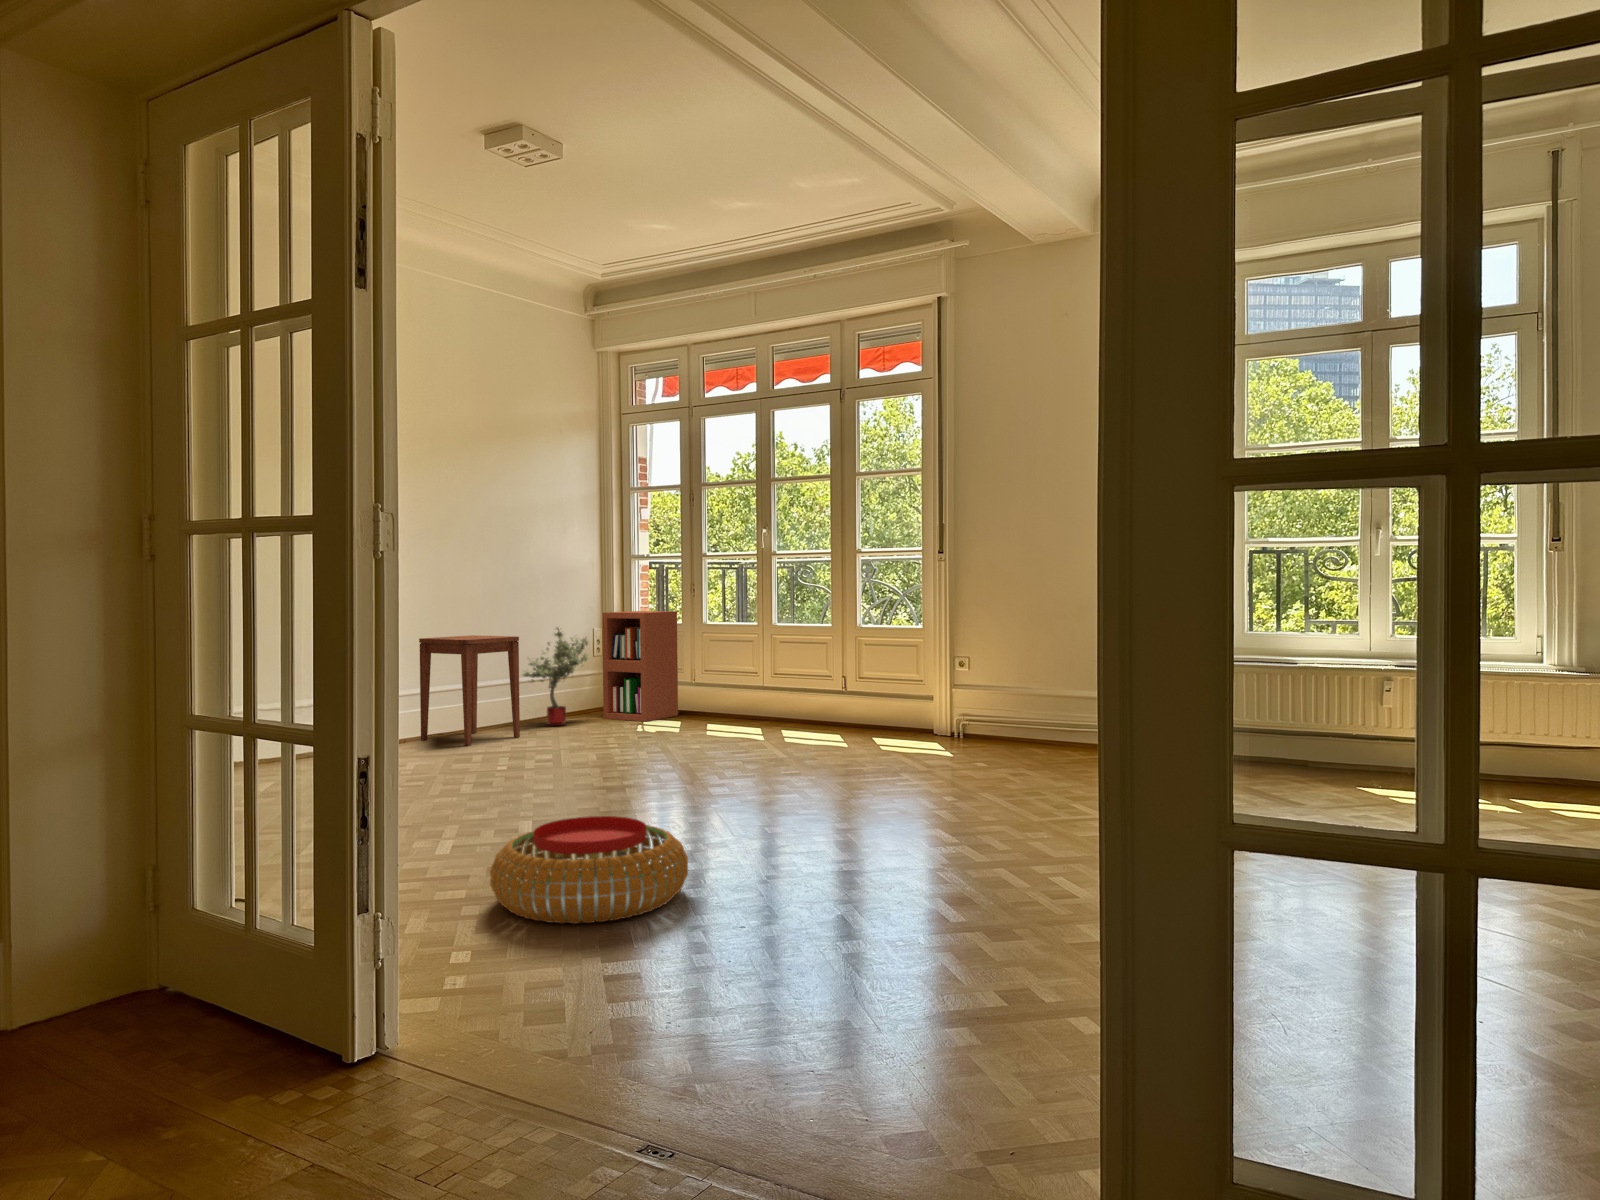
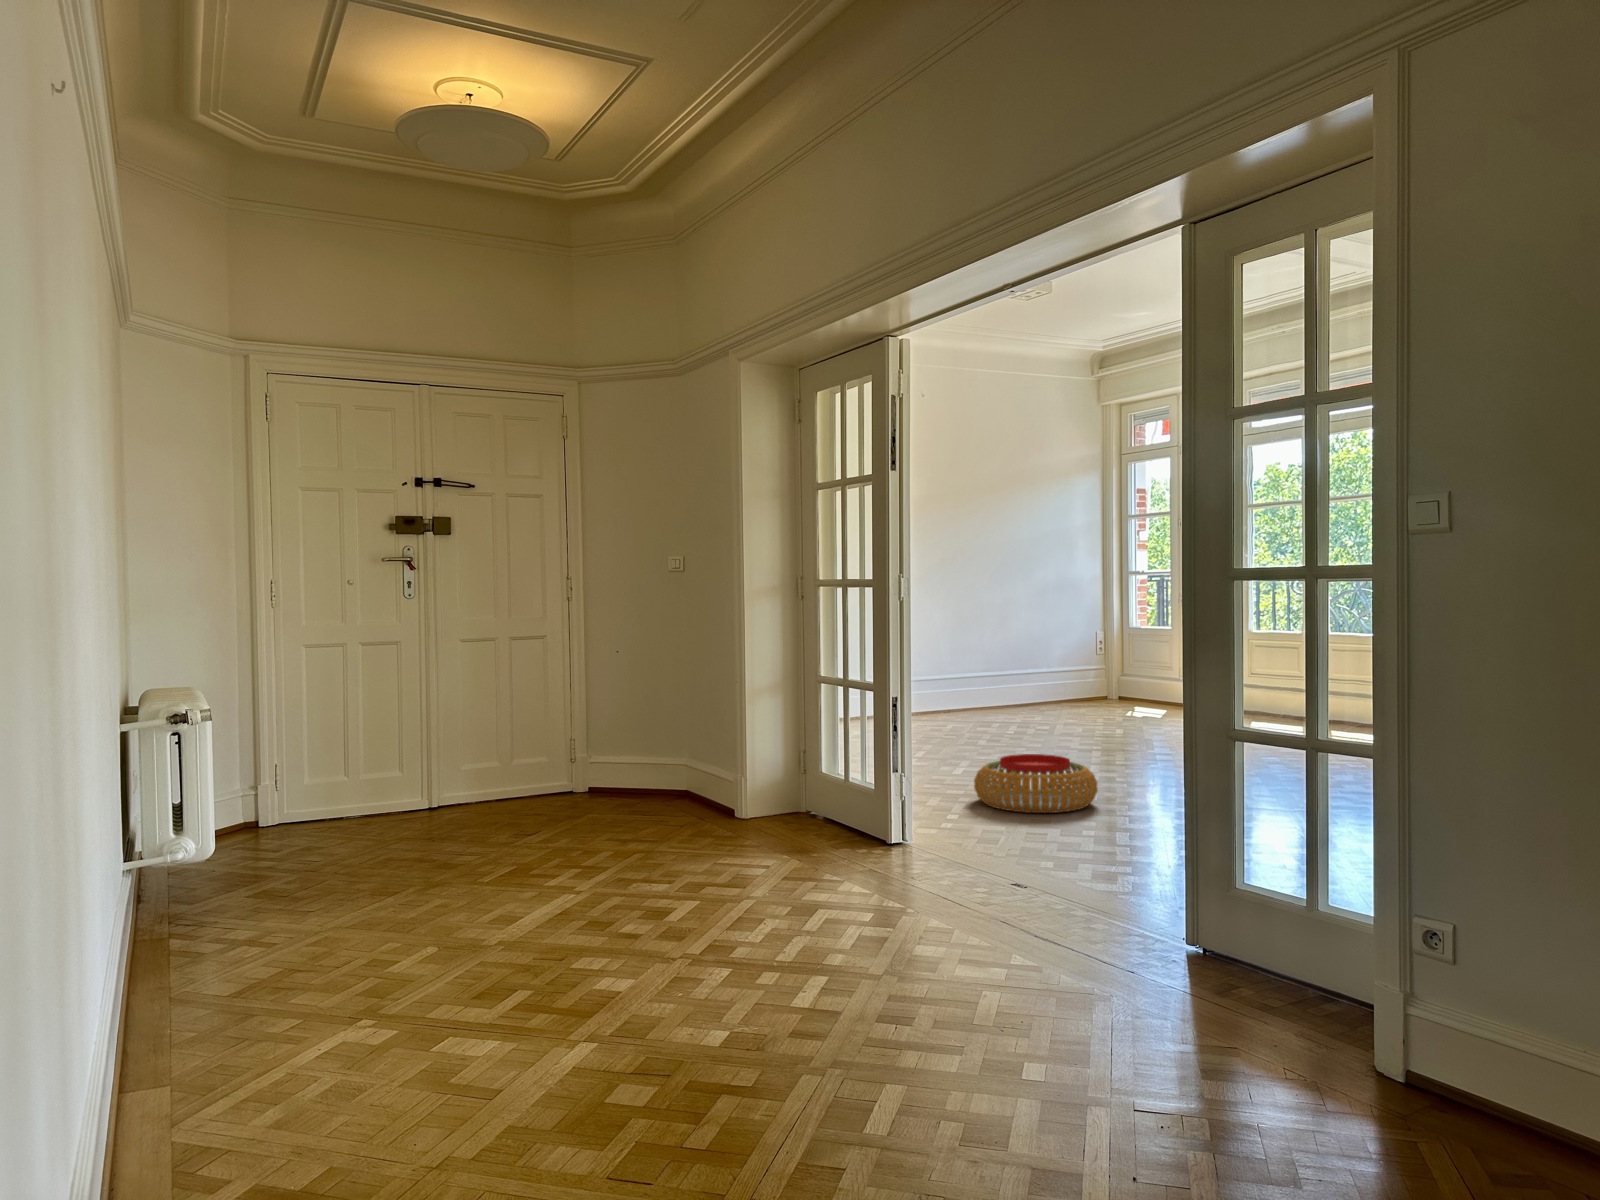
bookshelf: present [602,611,678,722] -> none [1104,619,1170,710]
potted tree: present [523,627,588,726] -> none [1036,631,1092,710]
side table: present [419,635,520,746] -> none [959,637,1033,719]

